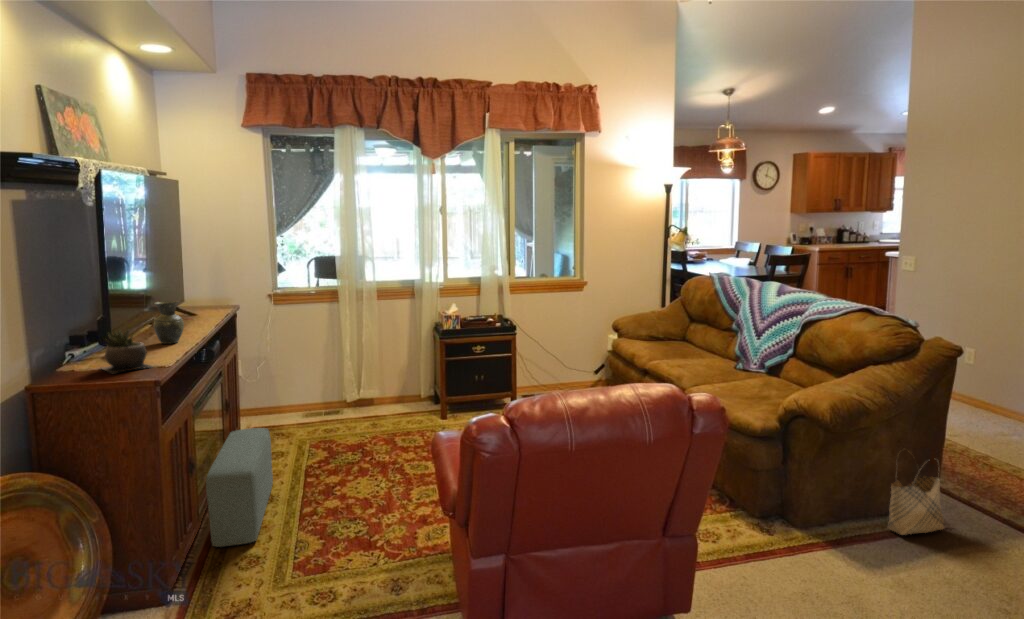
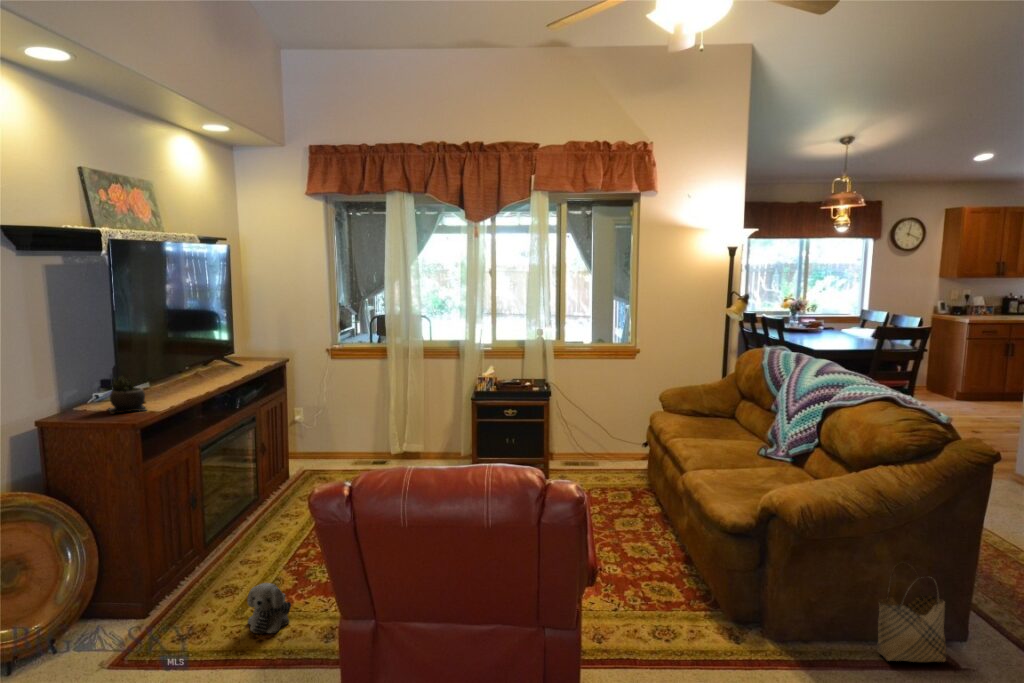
vase: present [154,301,184,344] -> none [173,352,199,390]
pouf: present [206,428,273,547] -> none [200,472,283,576]
plush toy: none [295,543,344,599] -> present [247,583,291,634]

